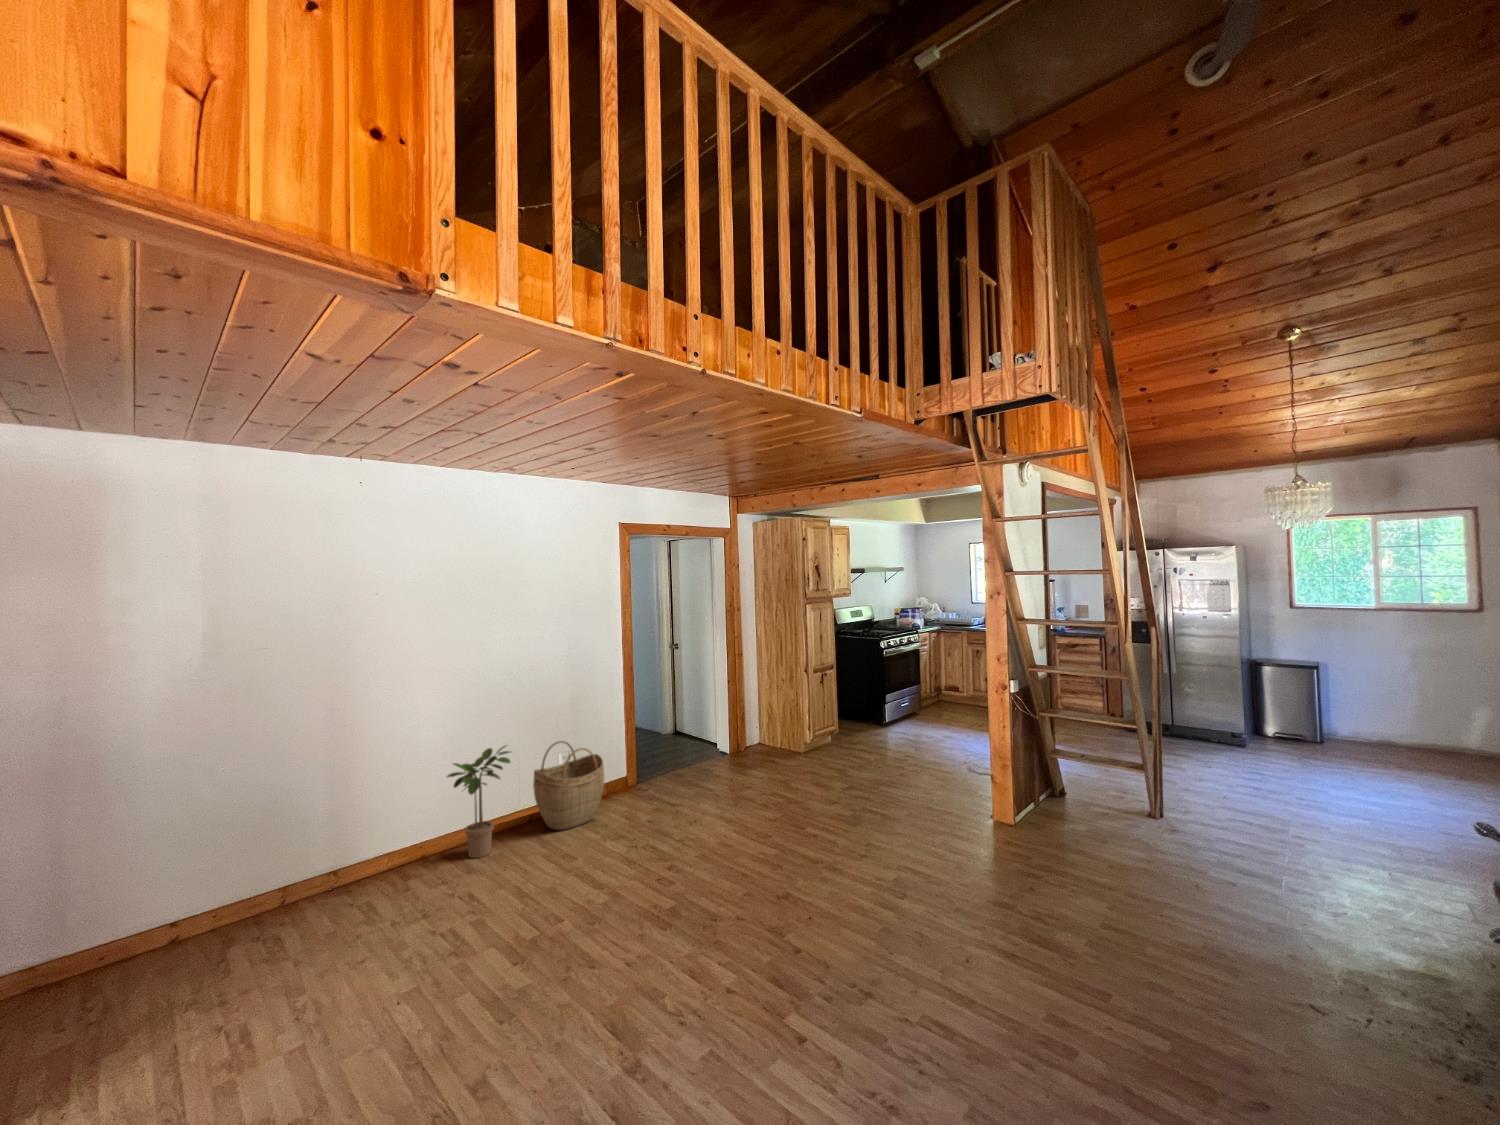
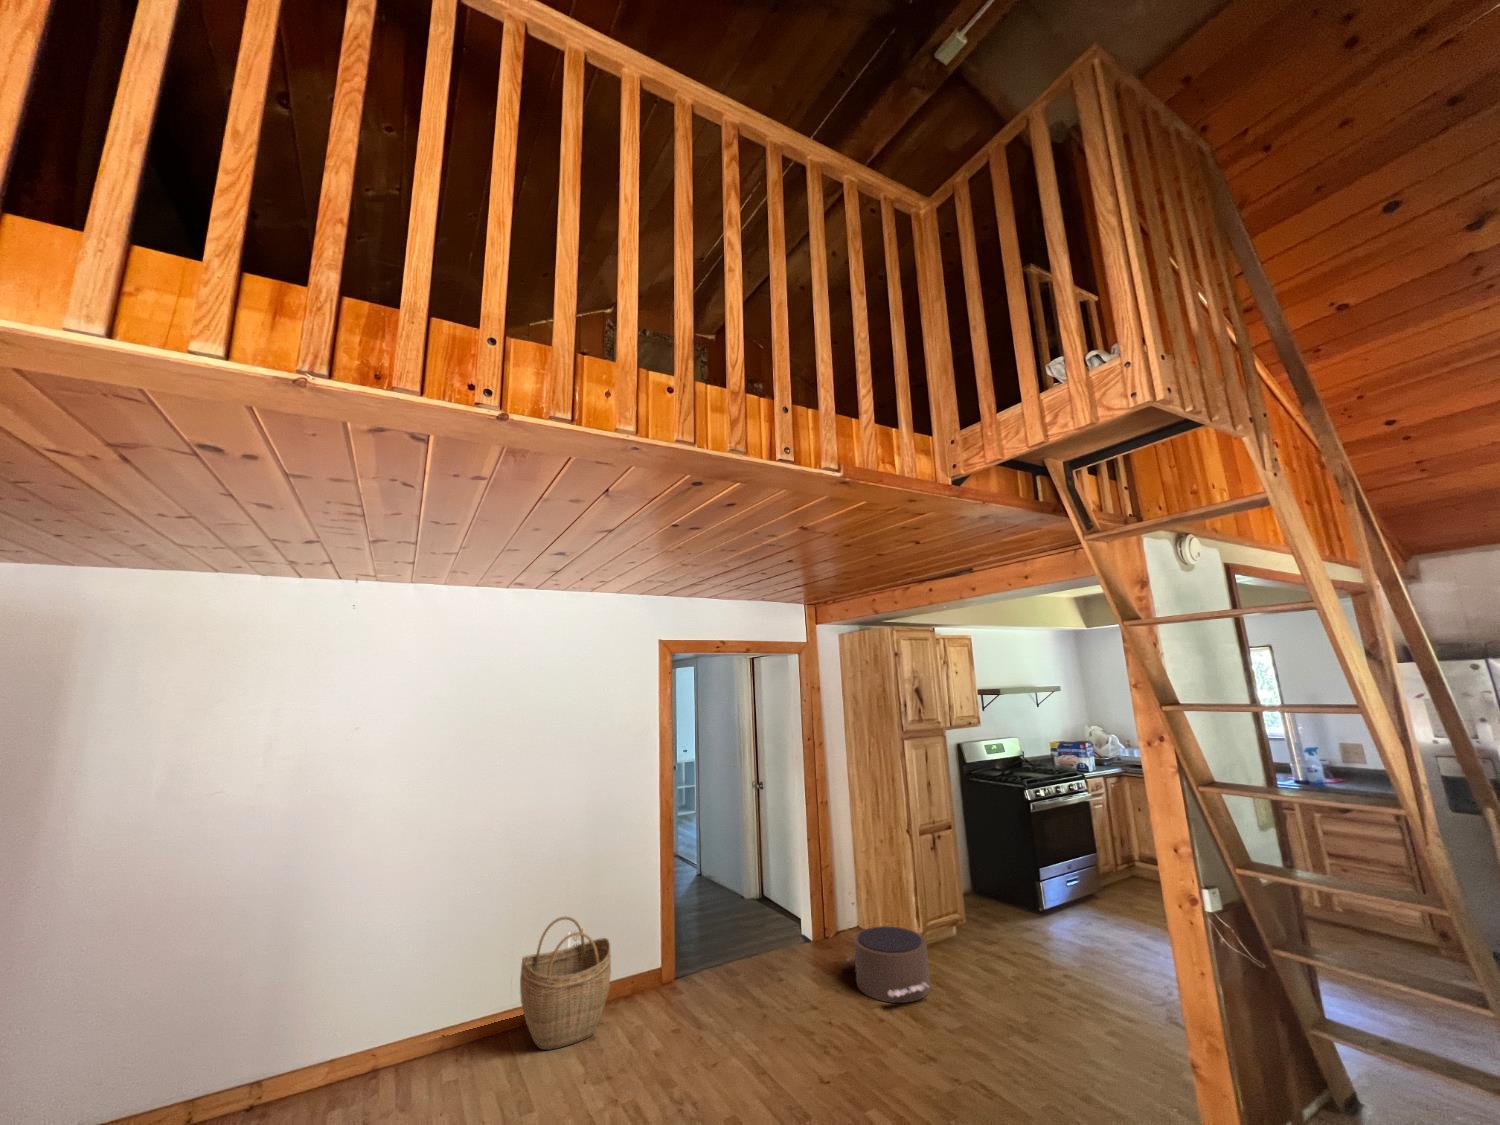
pouf: none [763,735,826,779] -> present [847,926,930,1003]
potted plant: present [447,746,510,858] -> none [396,923,492,1083]

